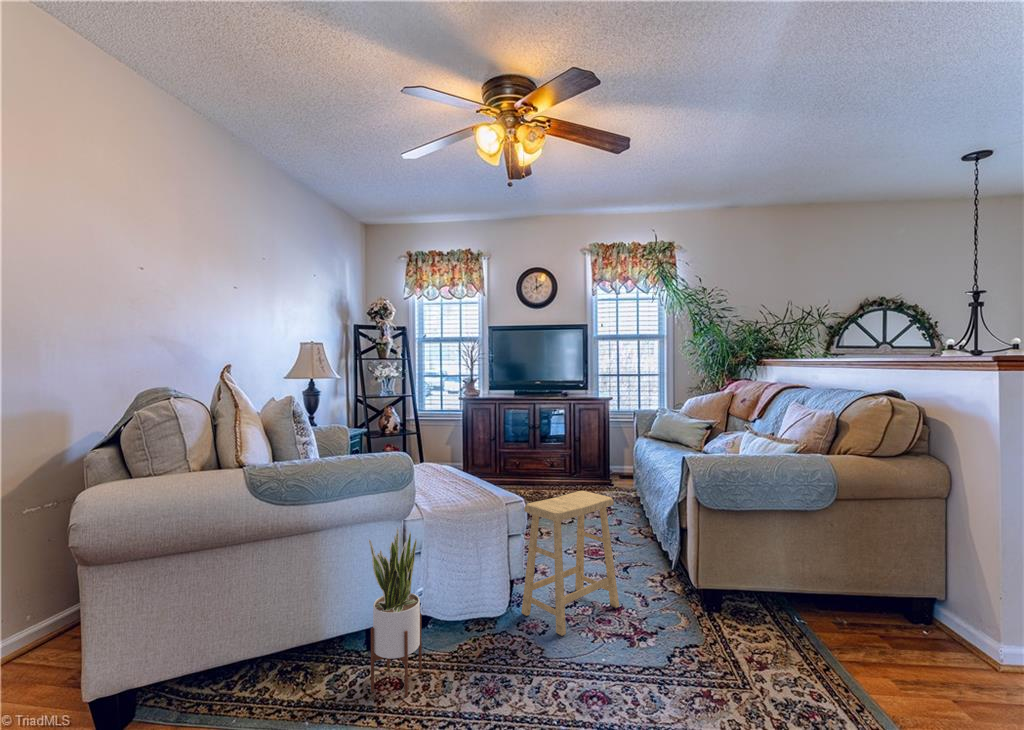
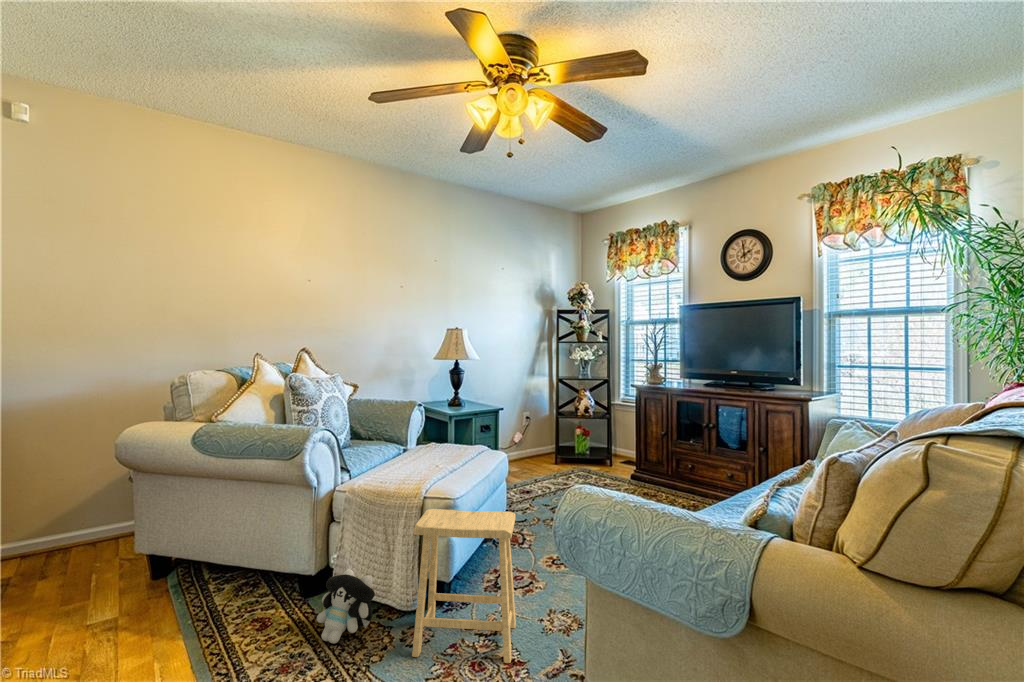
potted plant: present [369,528,422,697] -> none [250,497,310,634]
plush toy: none [447,588,510,666] -> present [317,569,375,644]

